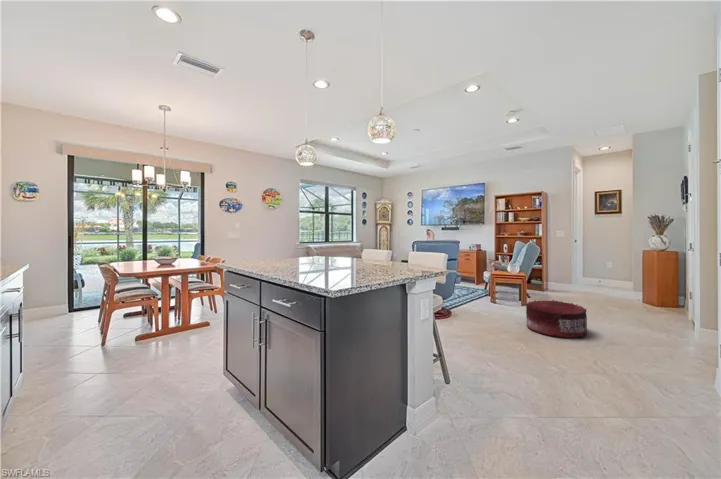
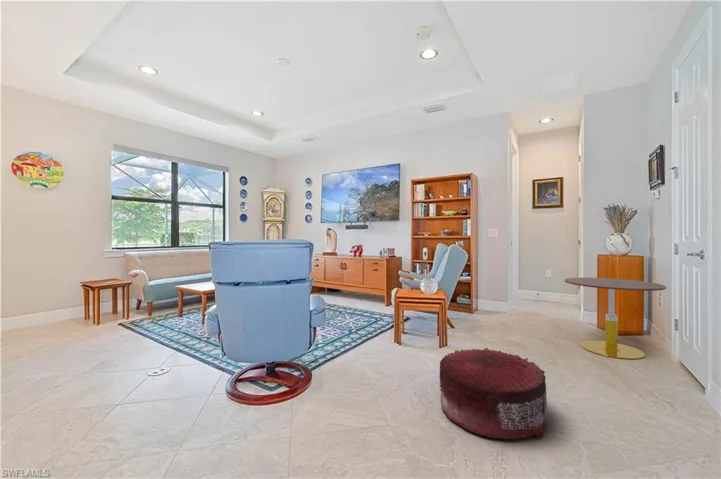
side table: none [612,266,684,317] -> present [565,278,666,359]

